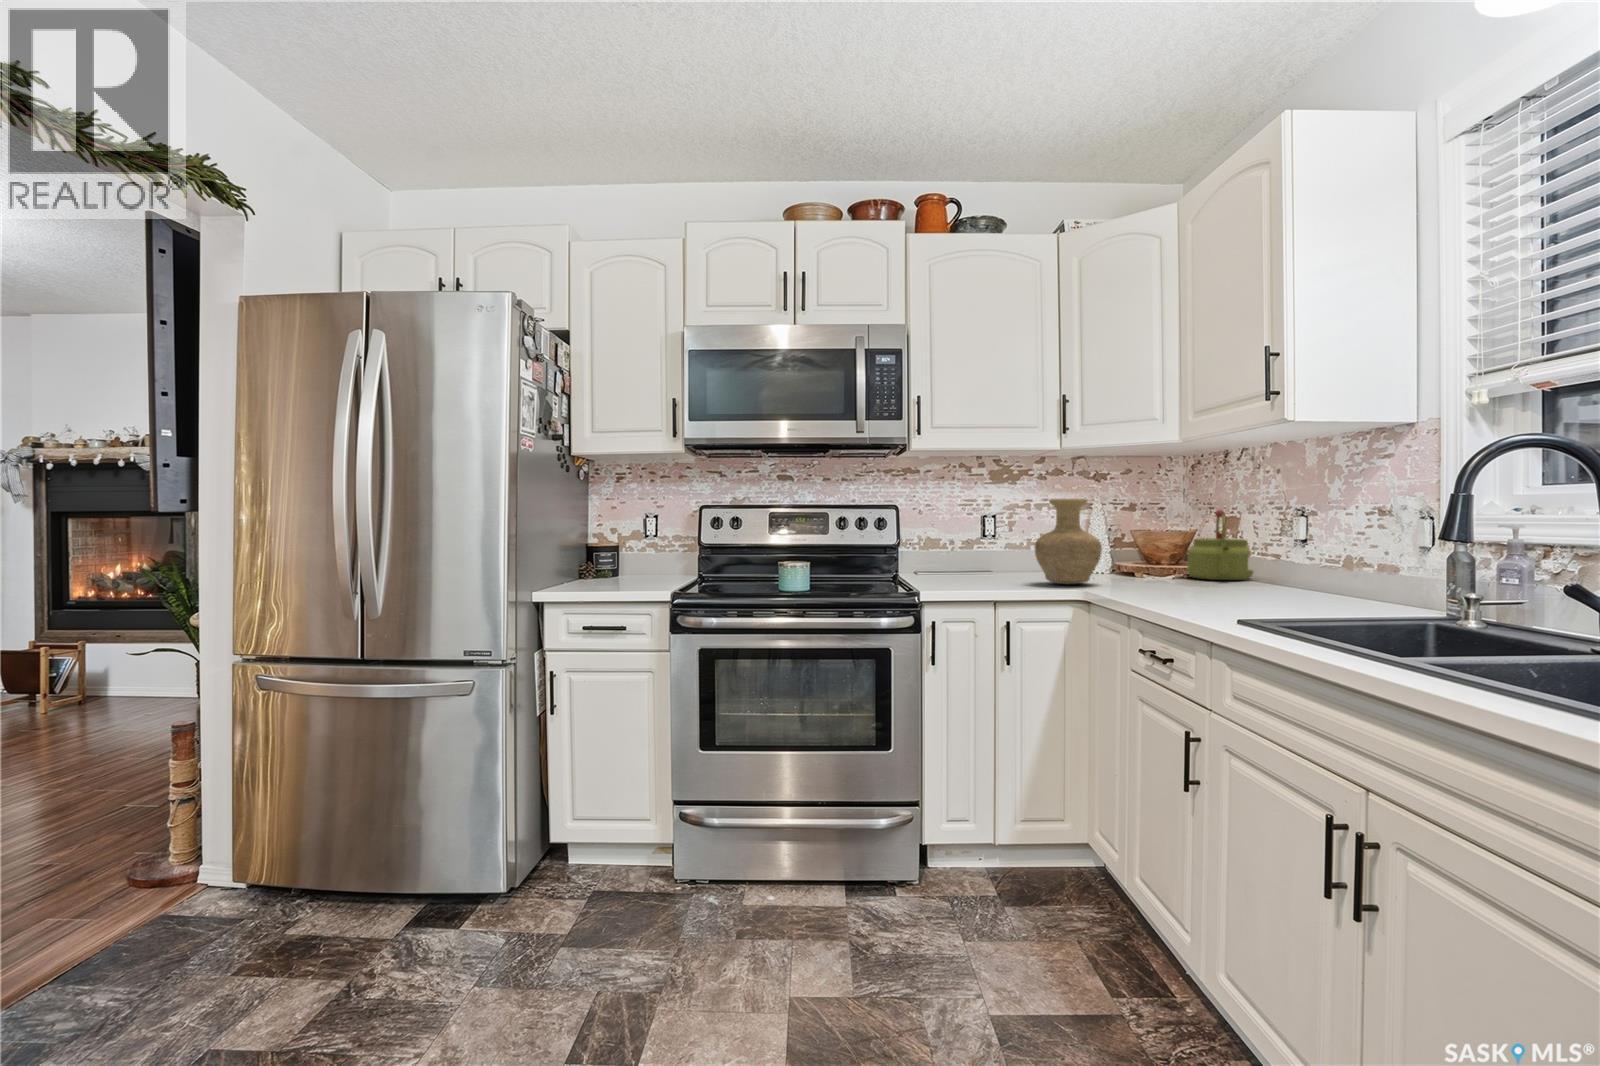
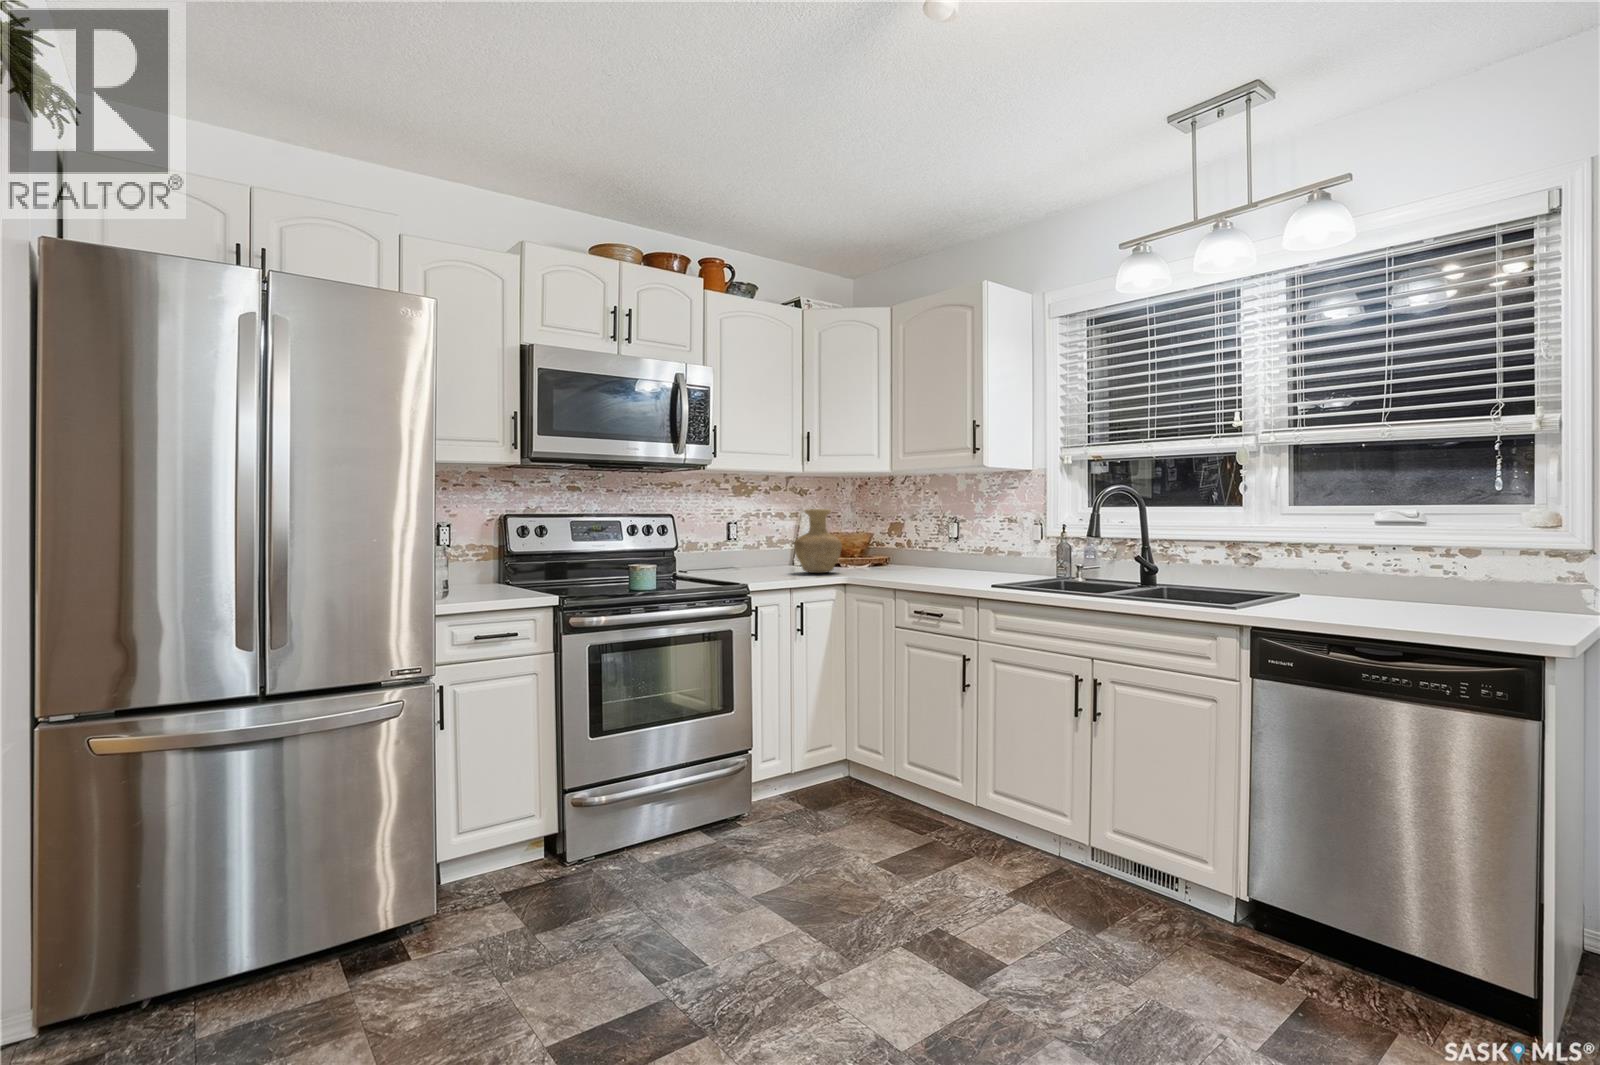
kettle: present [1187,510,1253,580] -> none [873,518,914,566]

